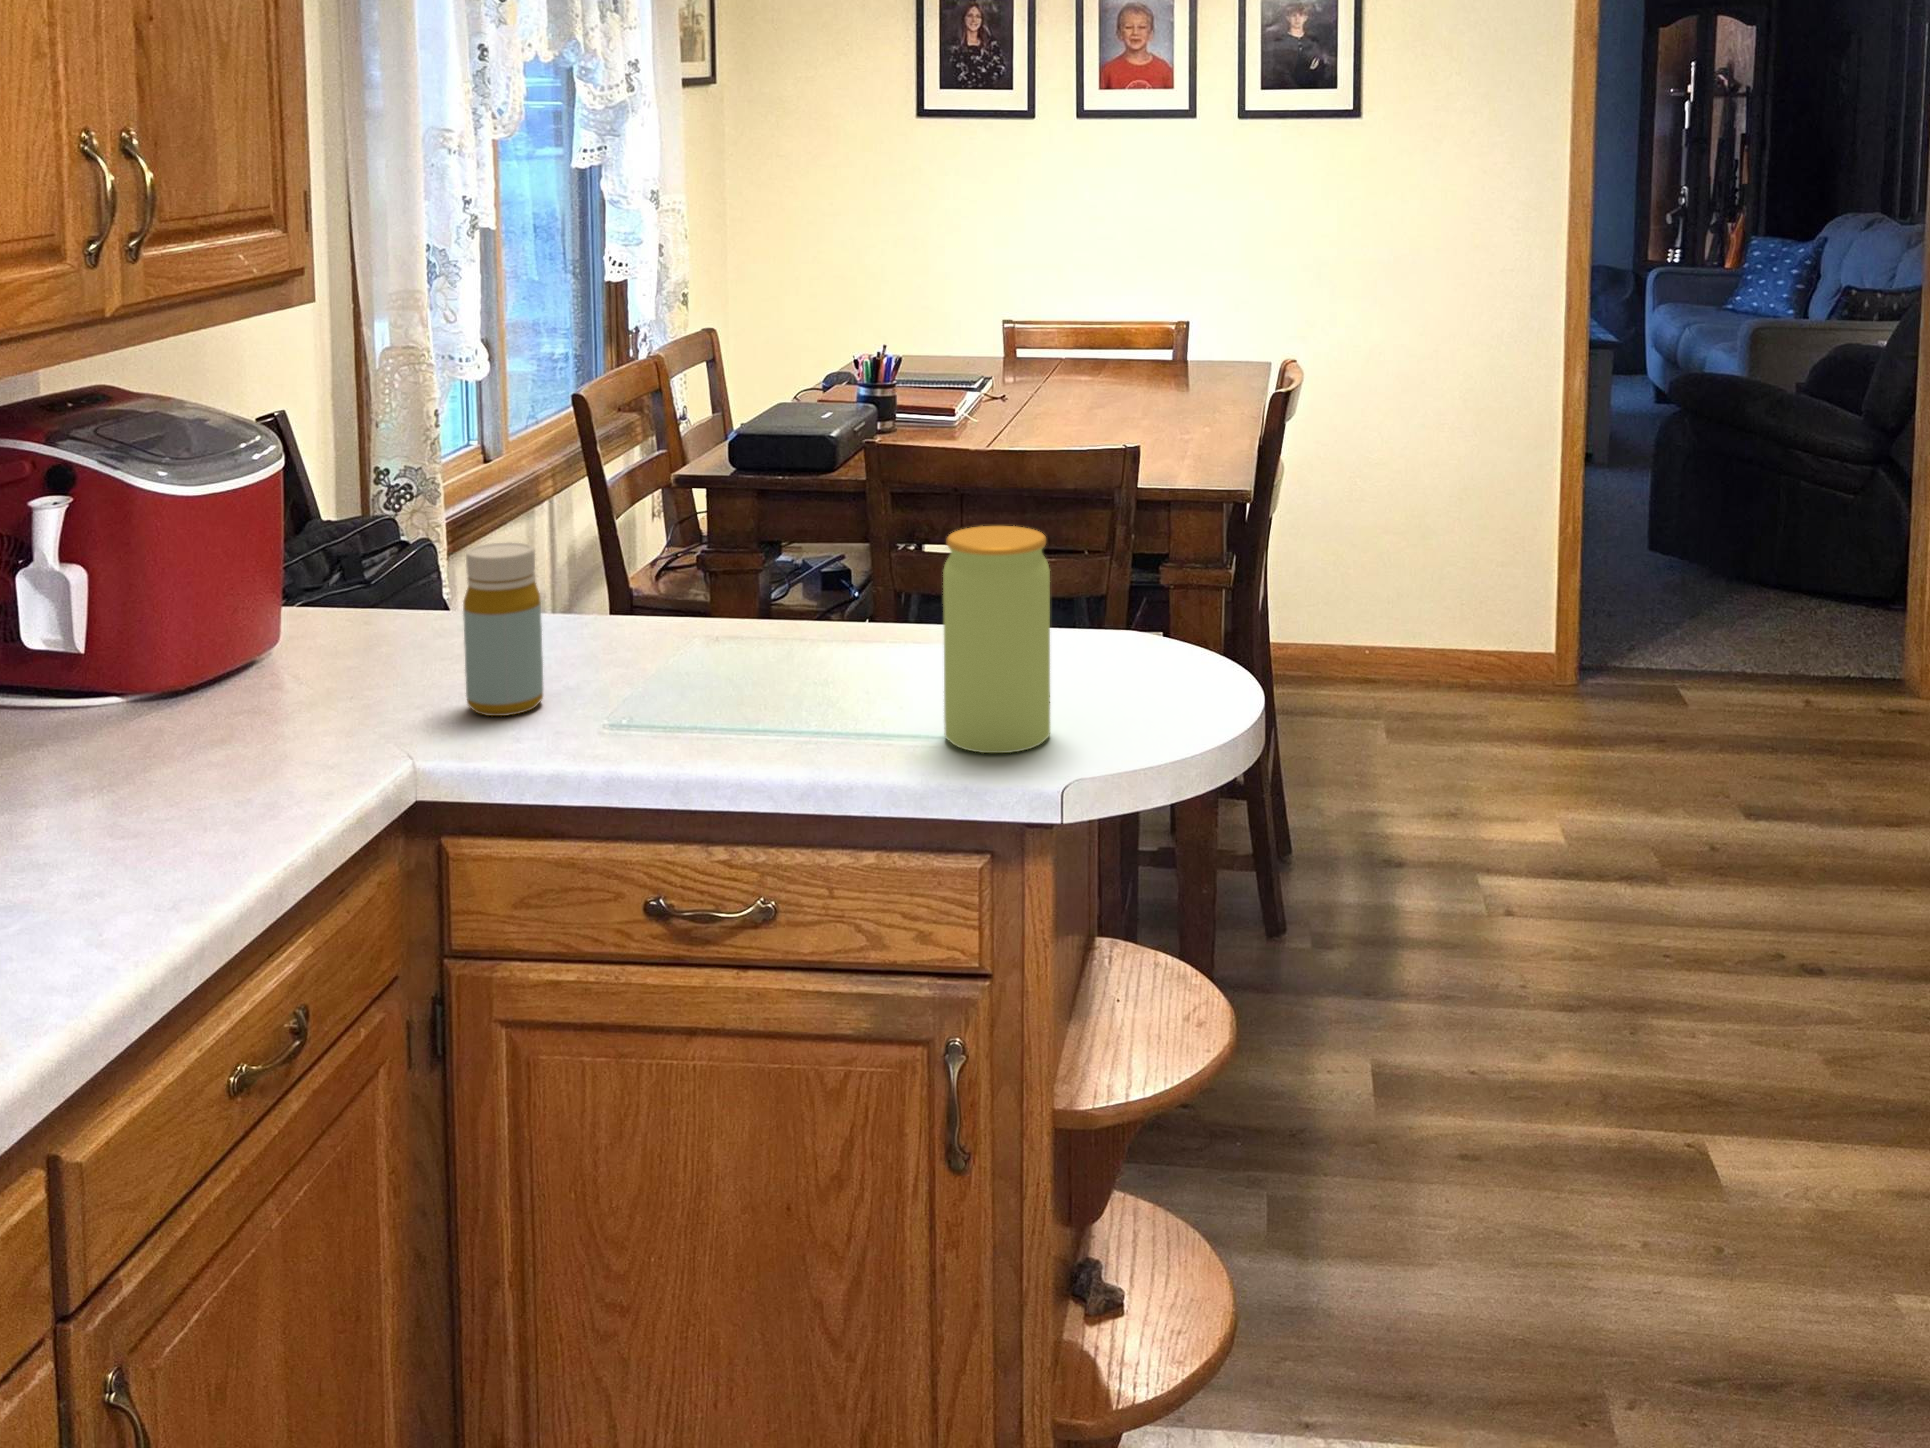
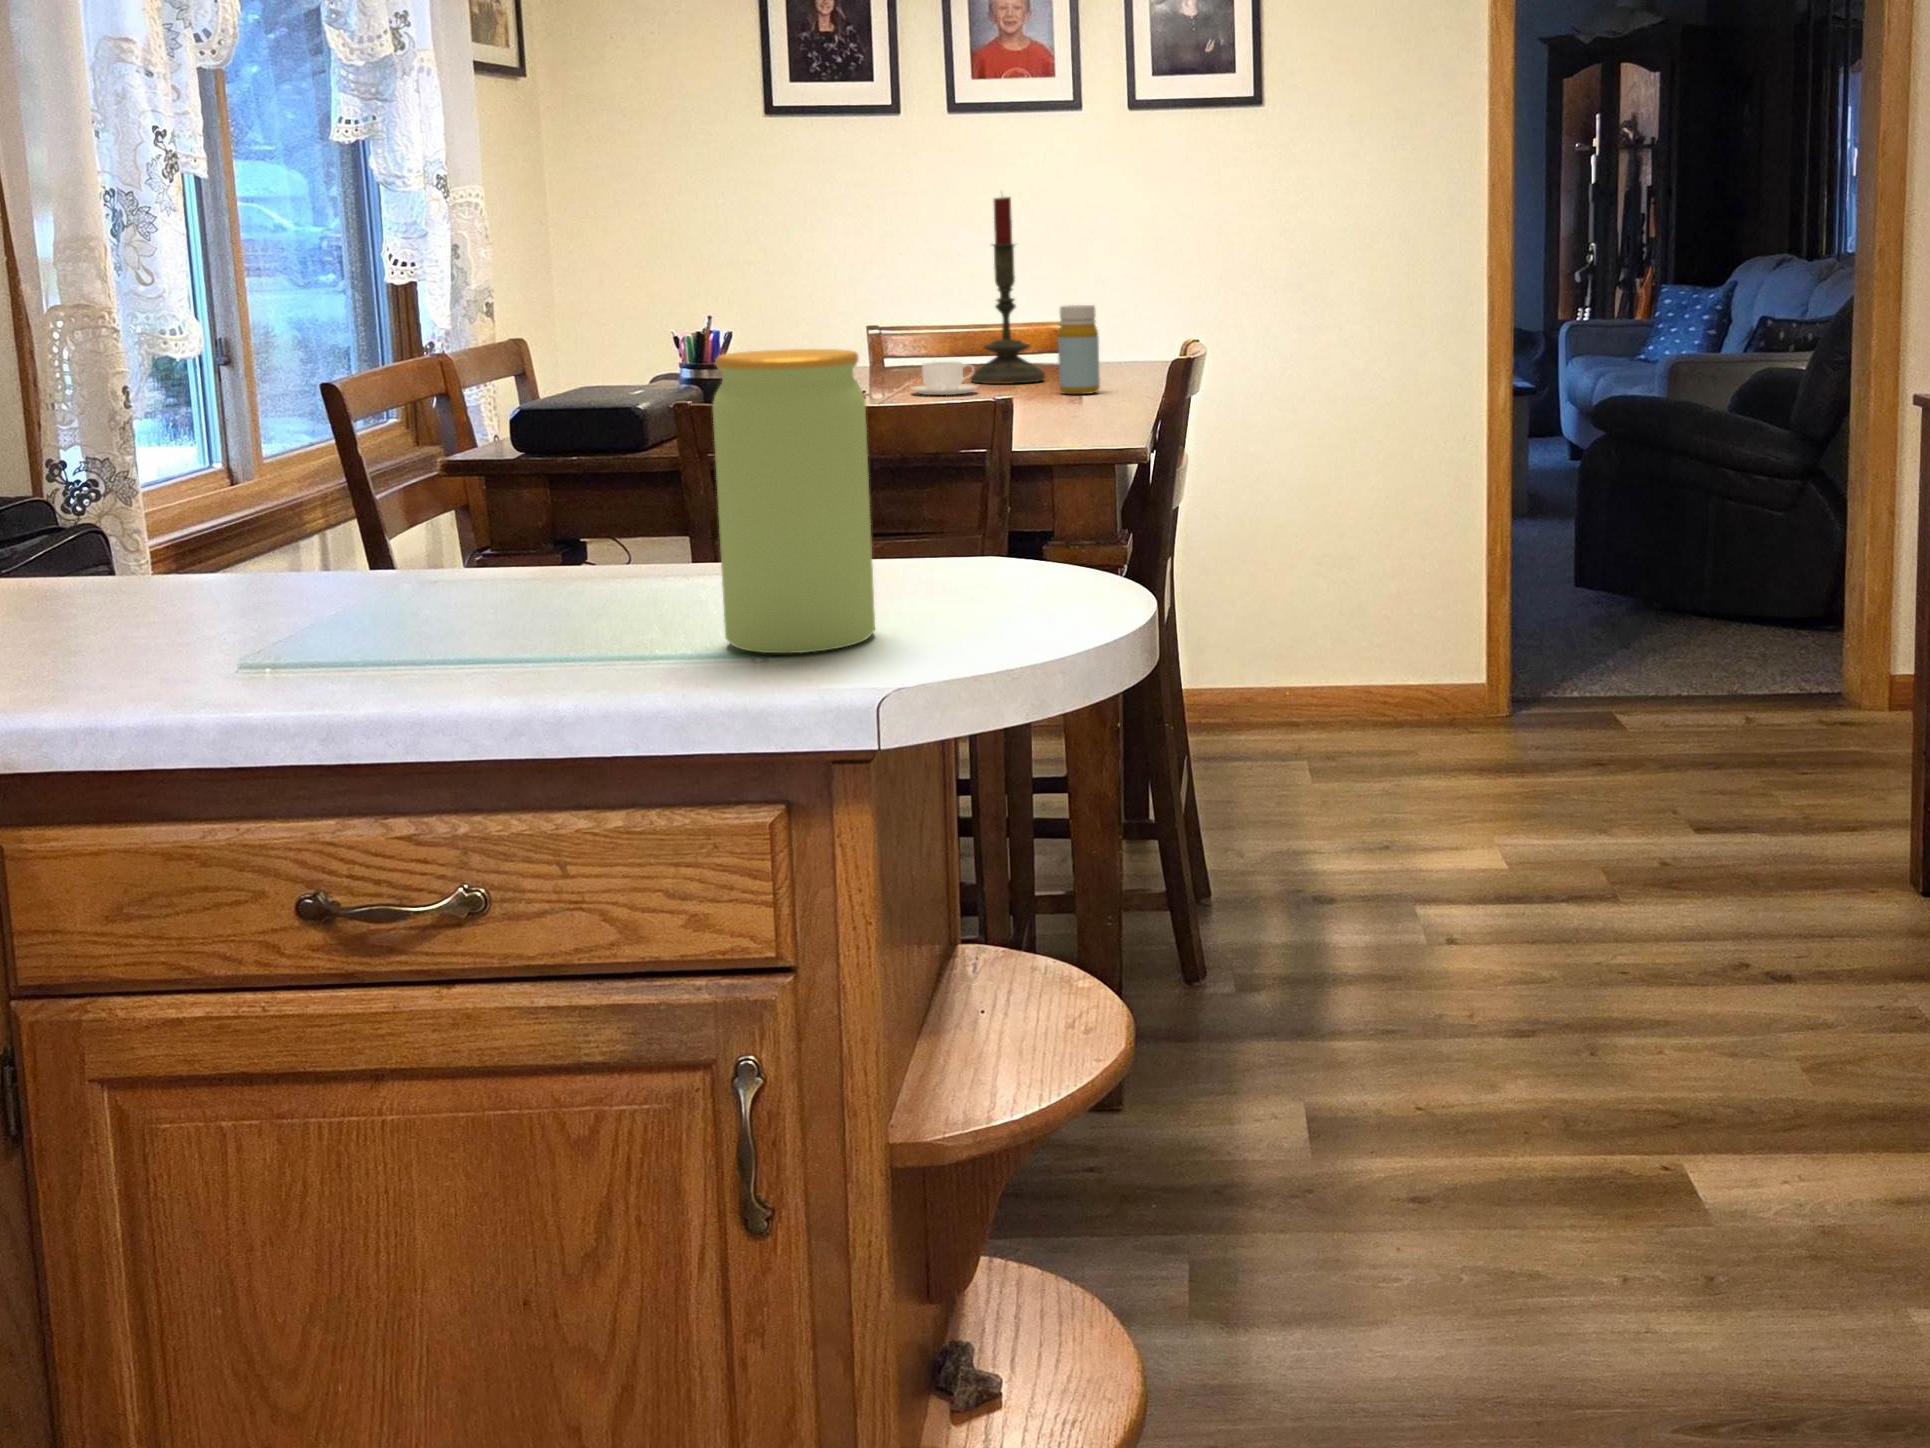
candle: none [1097,211,1162,379] -> present [971,197,1045,384]
coffee cup: none [1046,364,1105,395] -> present [912,362,977,395]
bottle: present [463,542,543,716] -> present [1058,305,1100,394]

